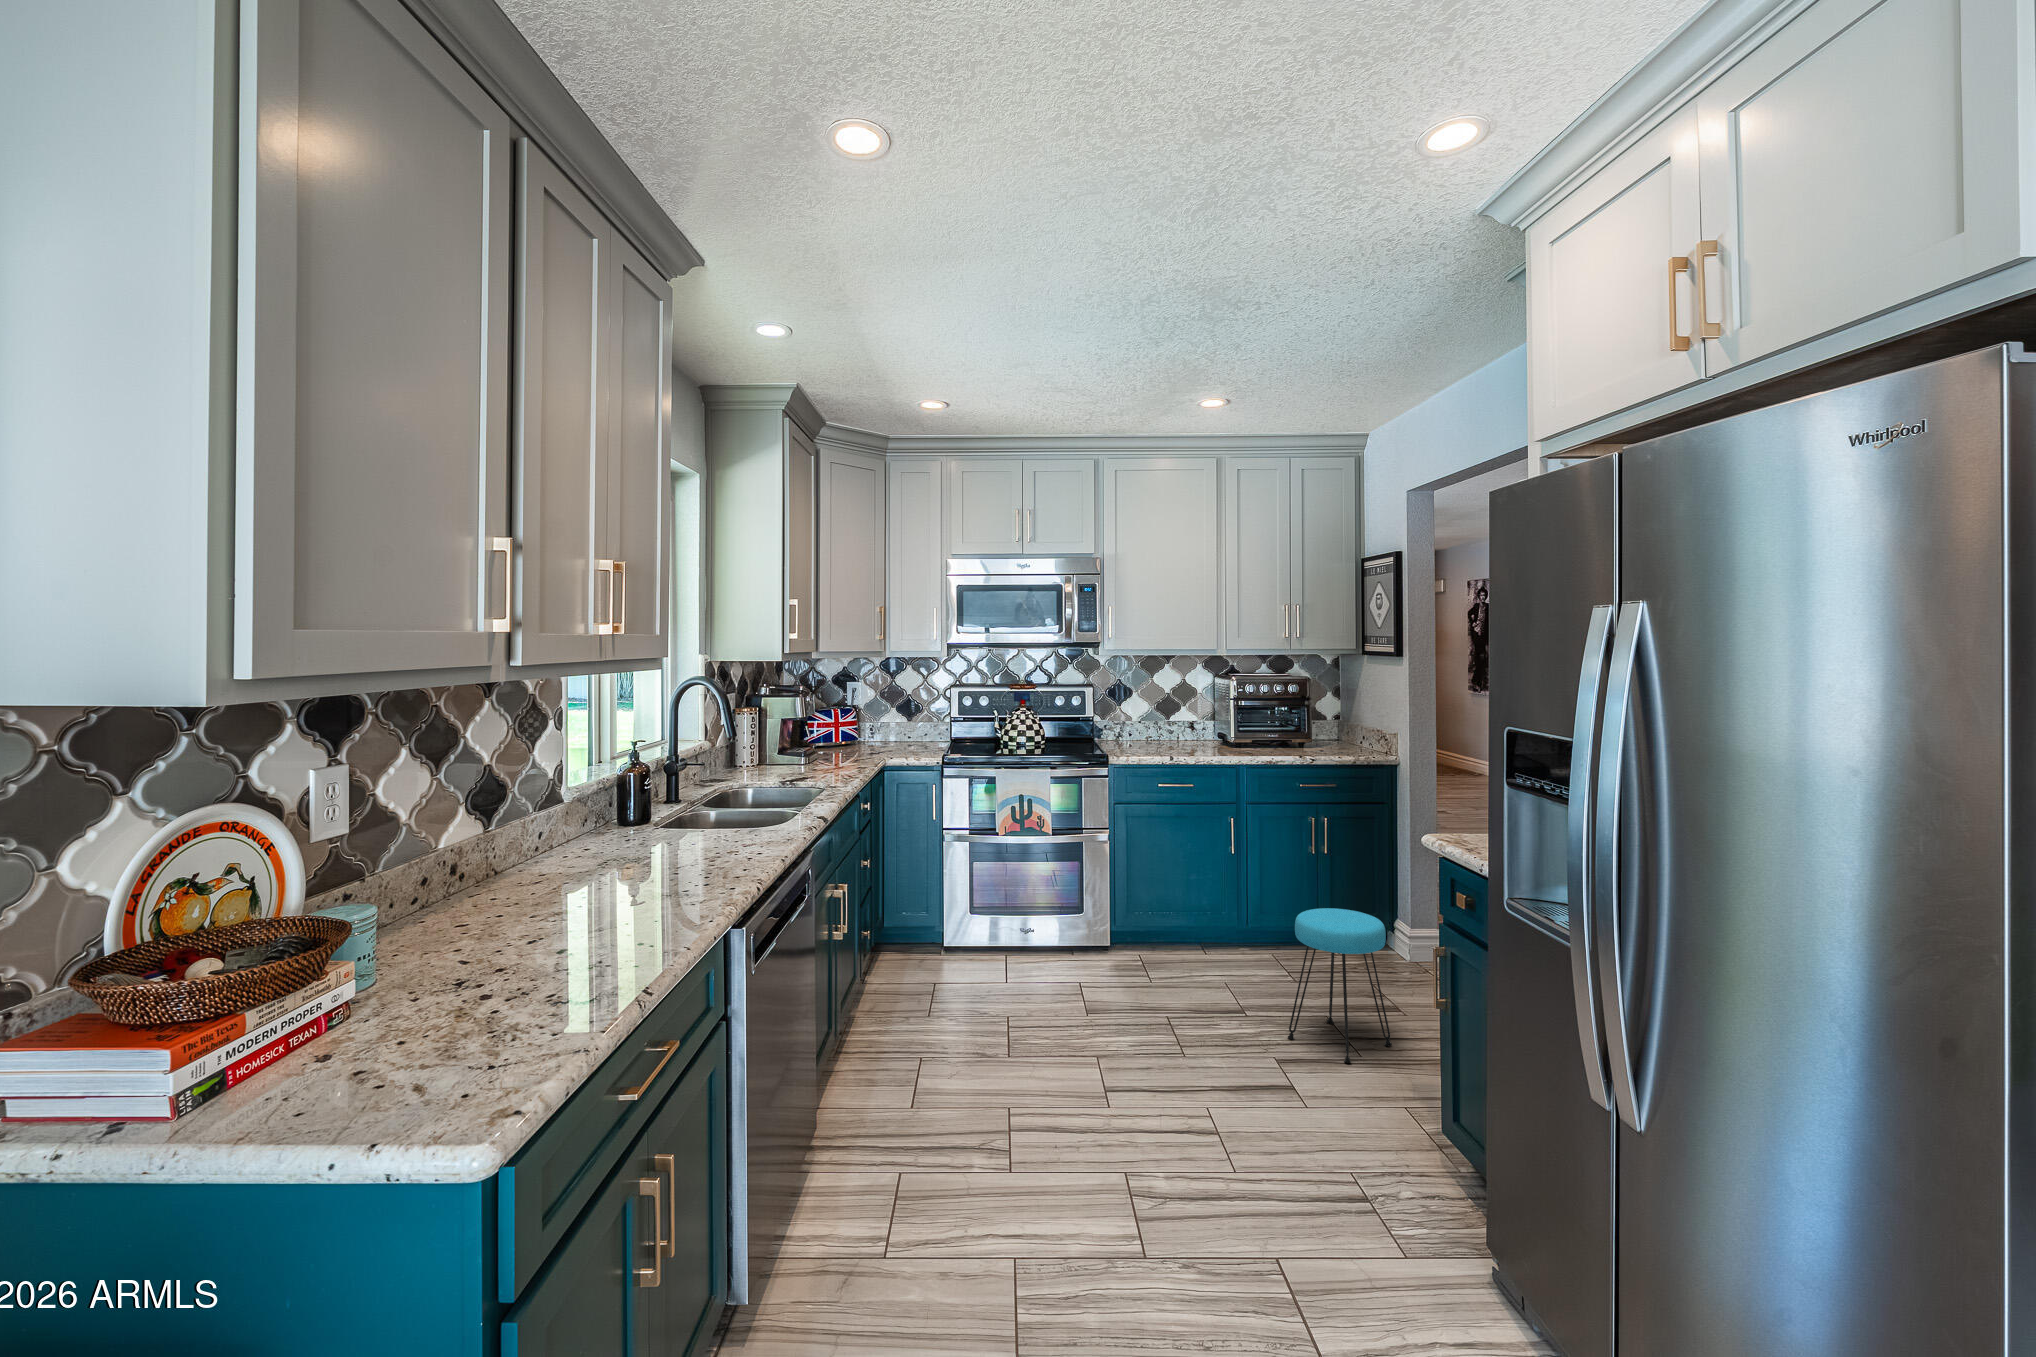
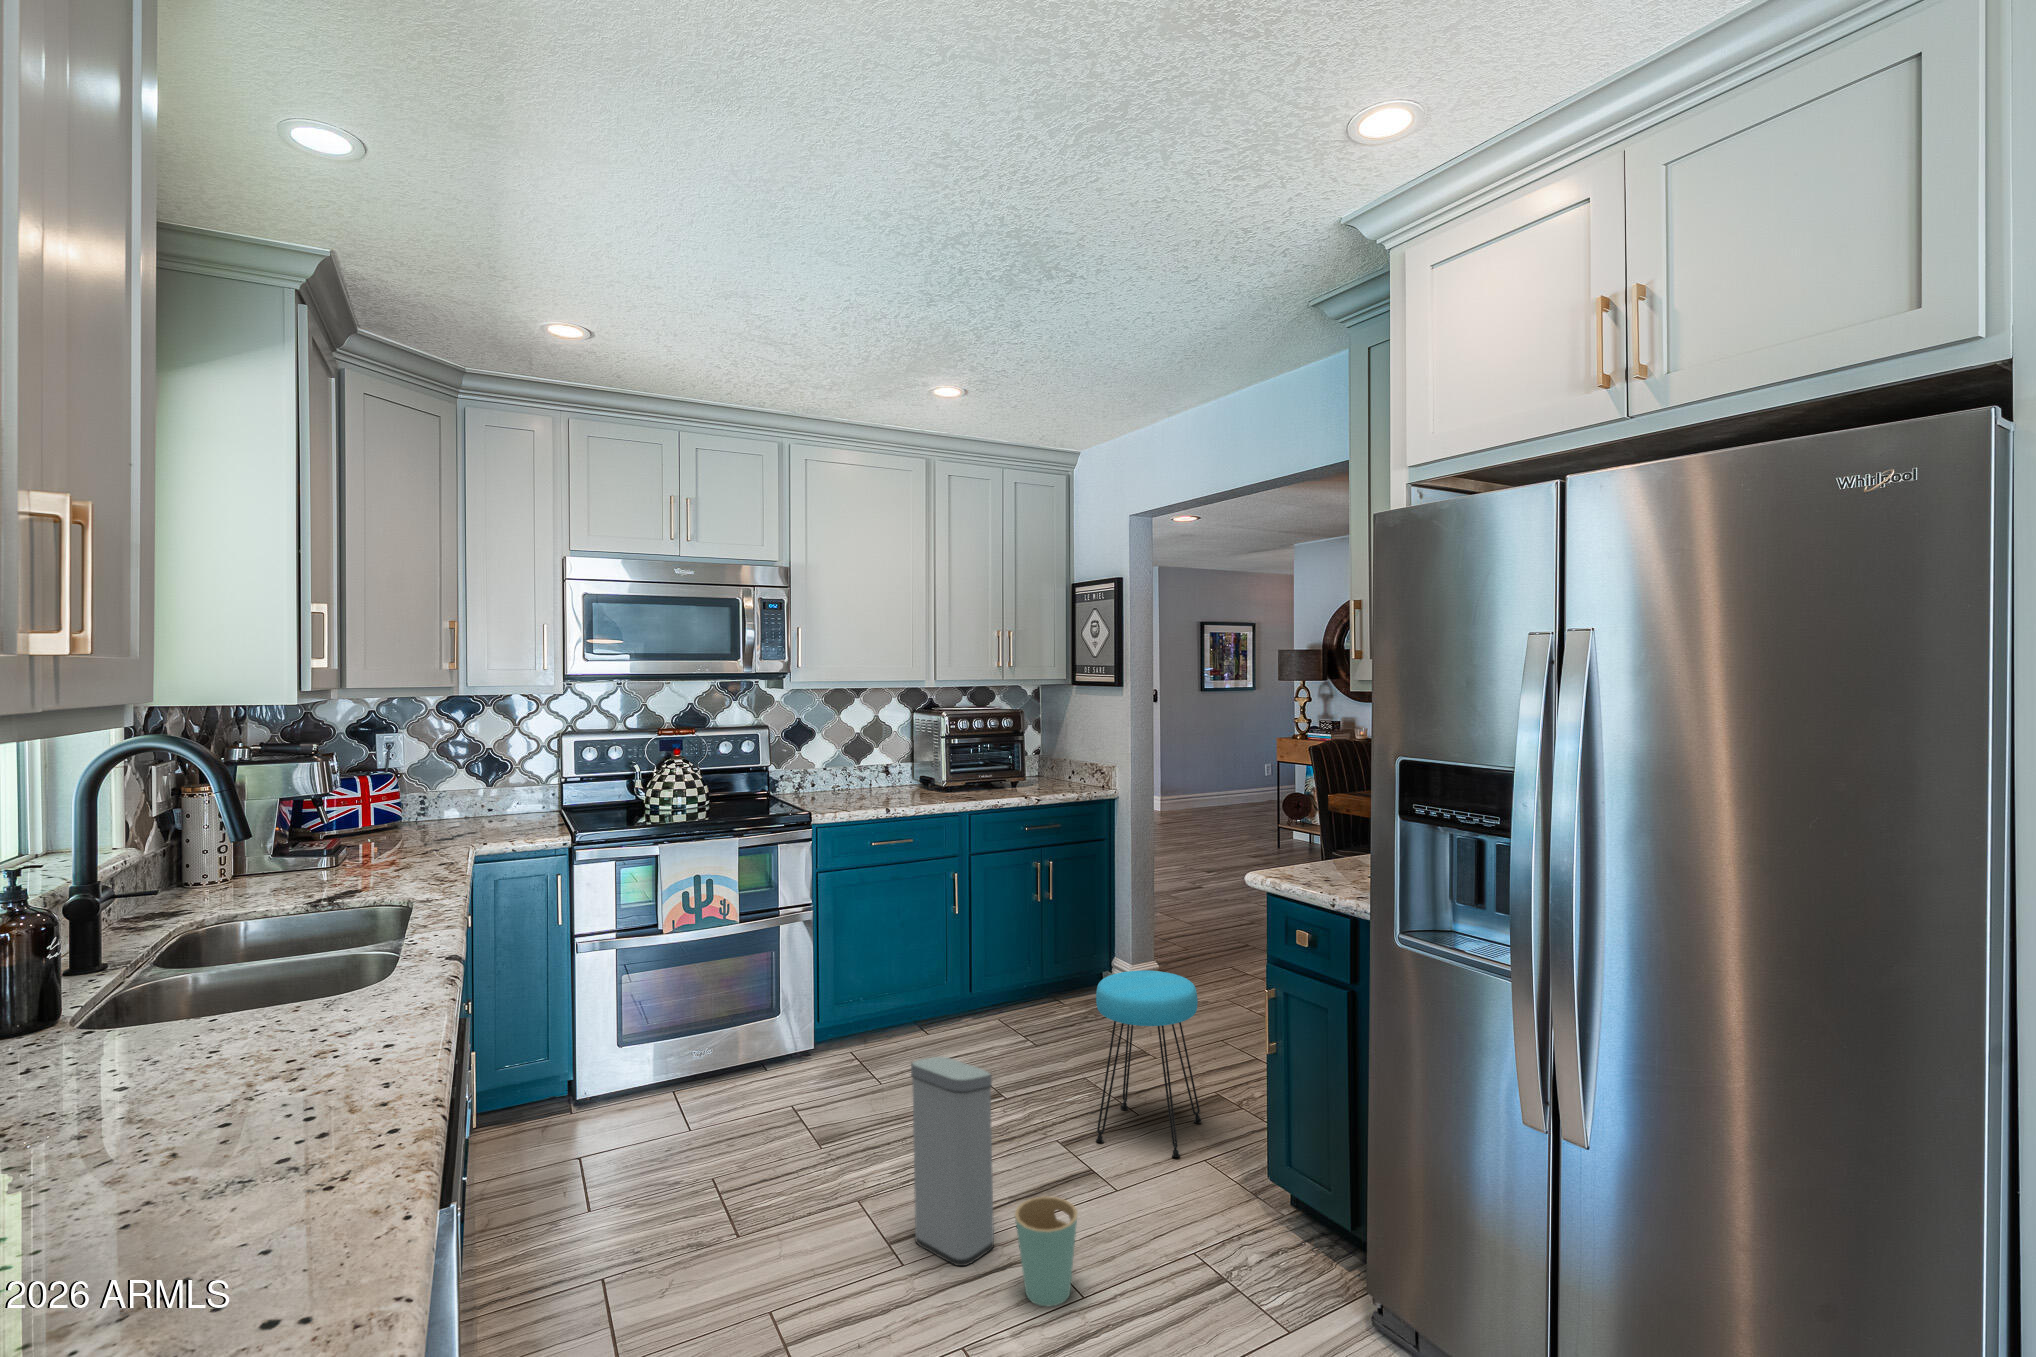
trash can: none [1111,936,1205,1120] -> present [911,1056,1078,1307]

